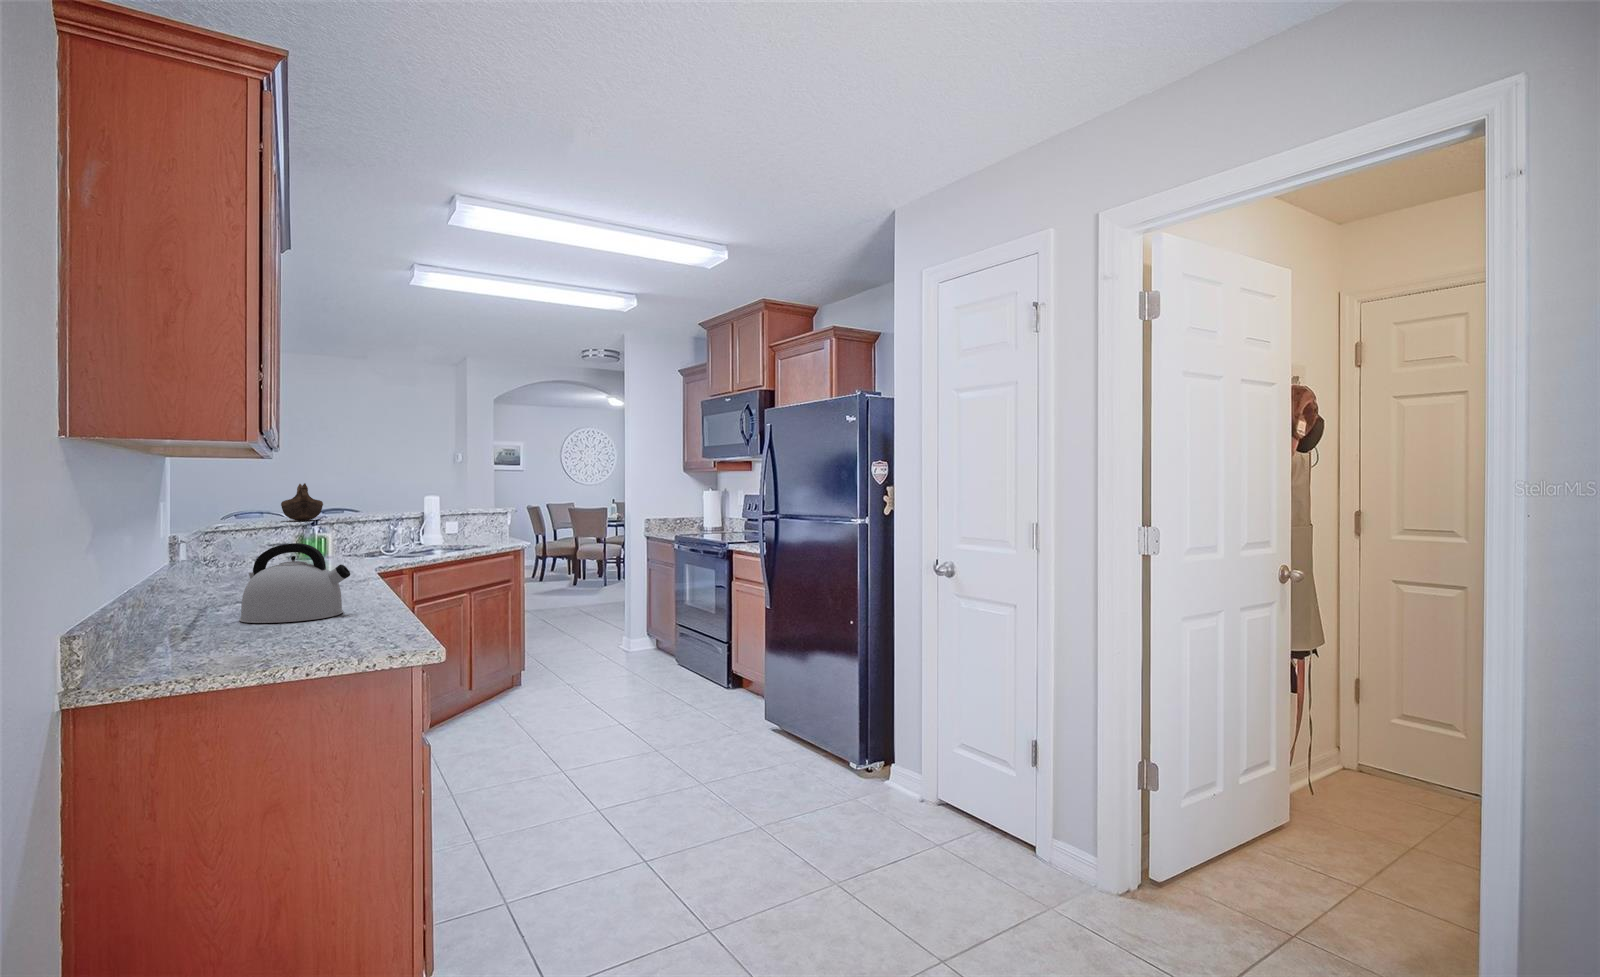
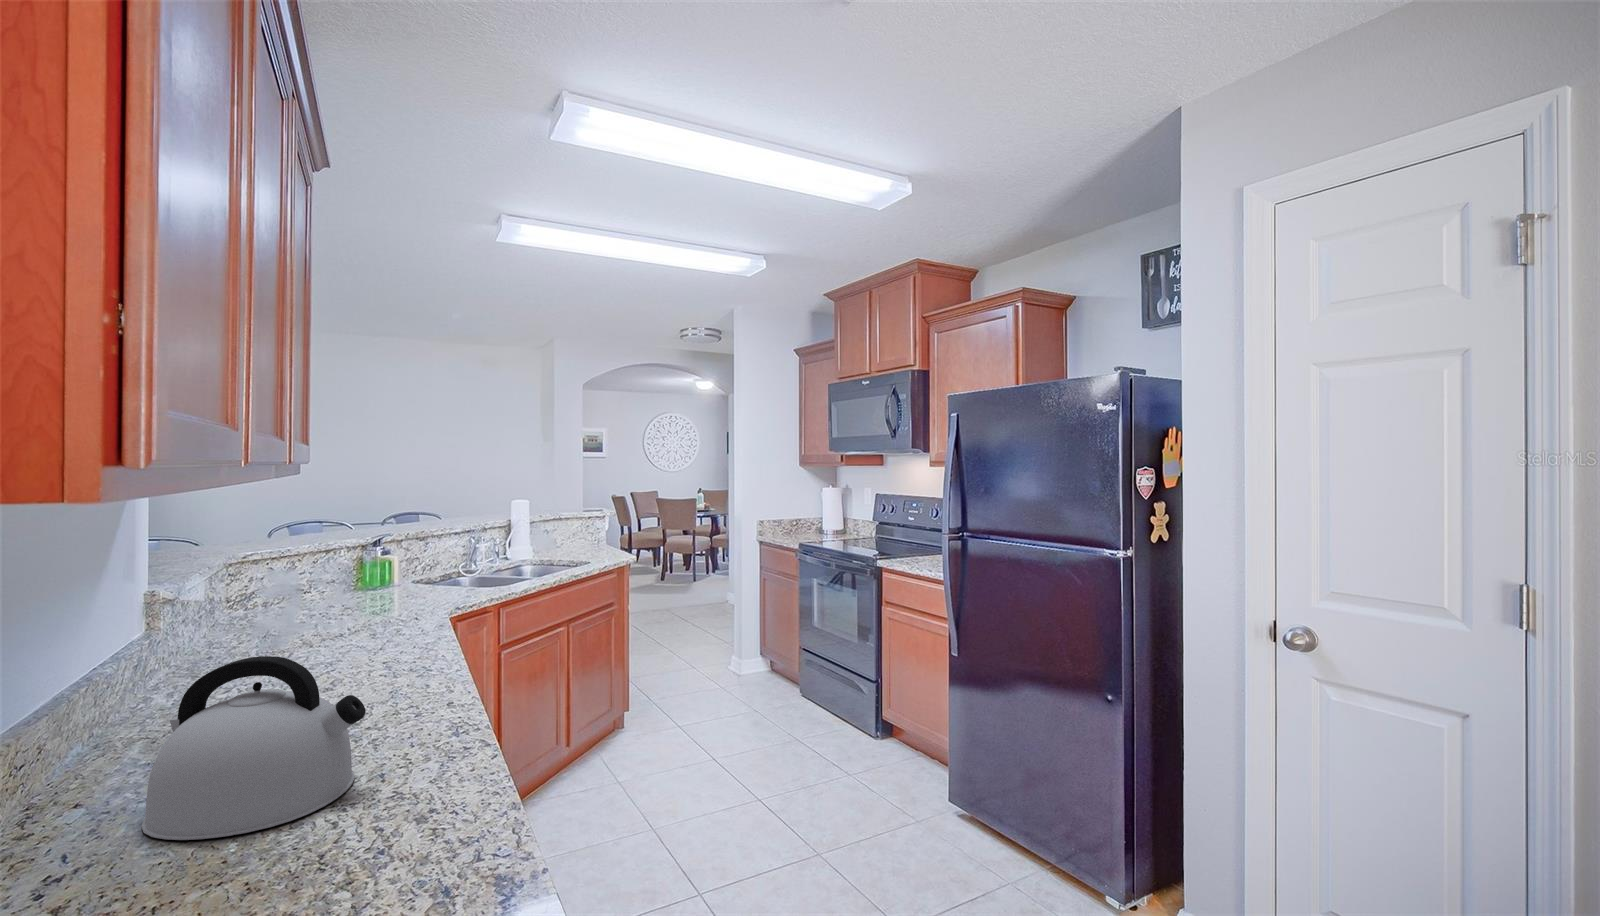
decorative bowl: present [281,483,323,521] -> none [343,488,393,533]

